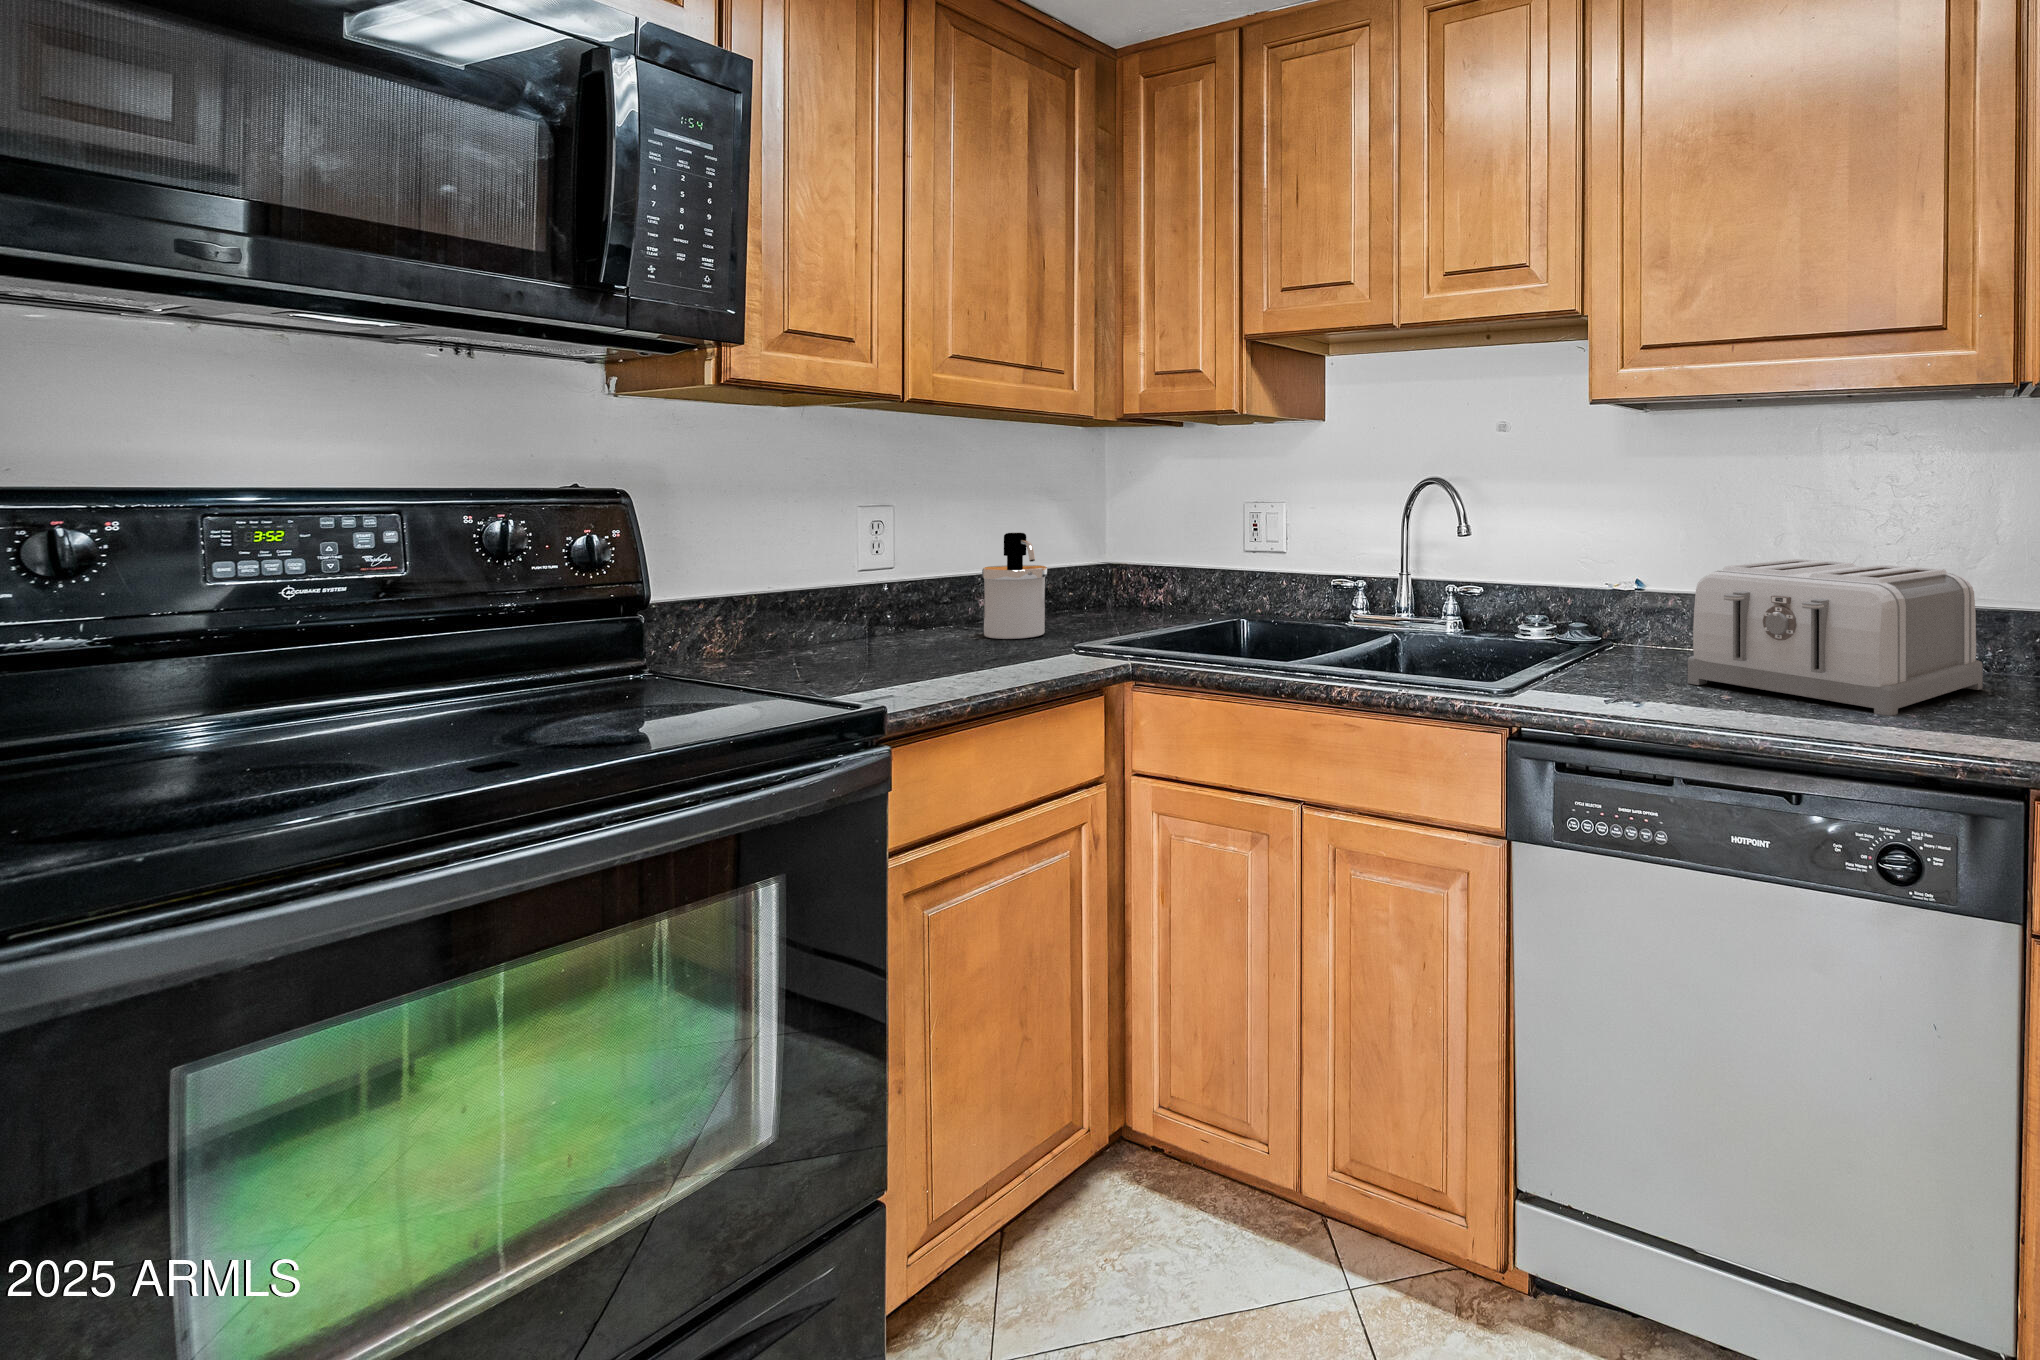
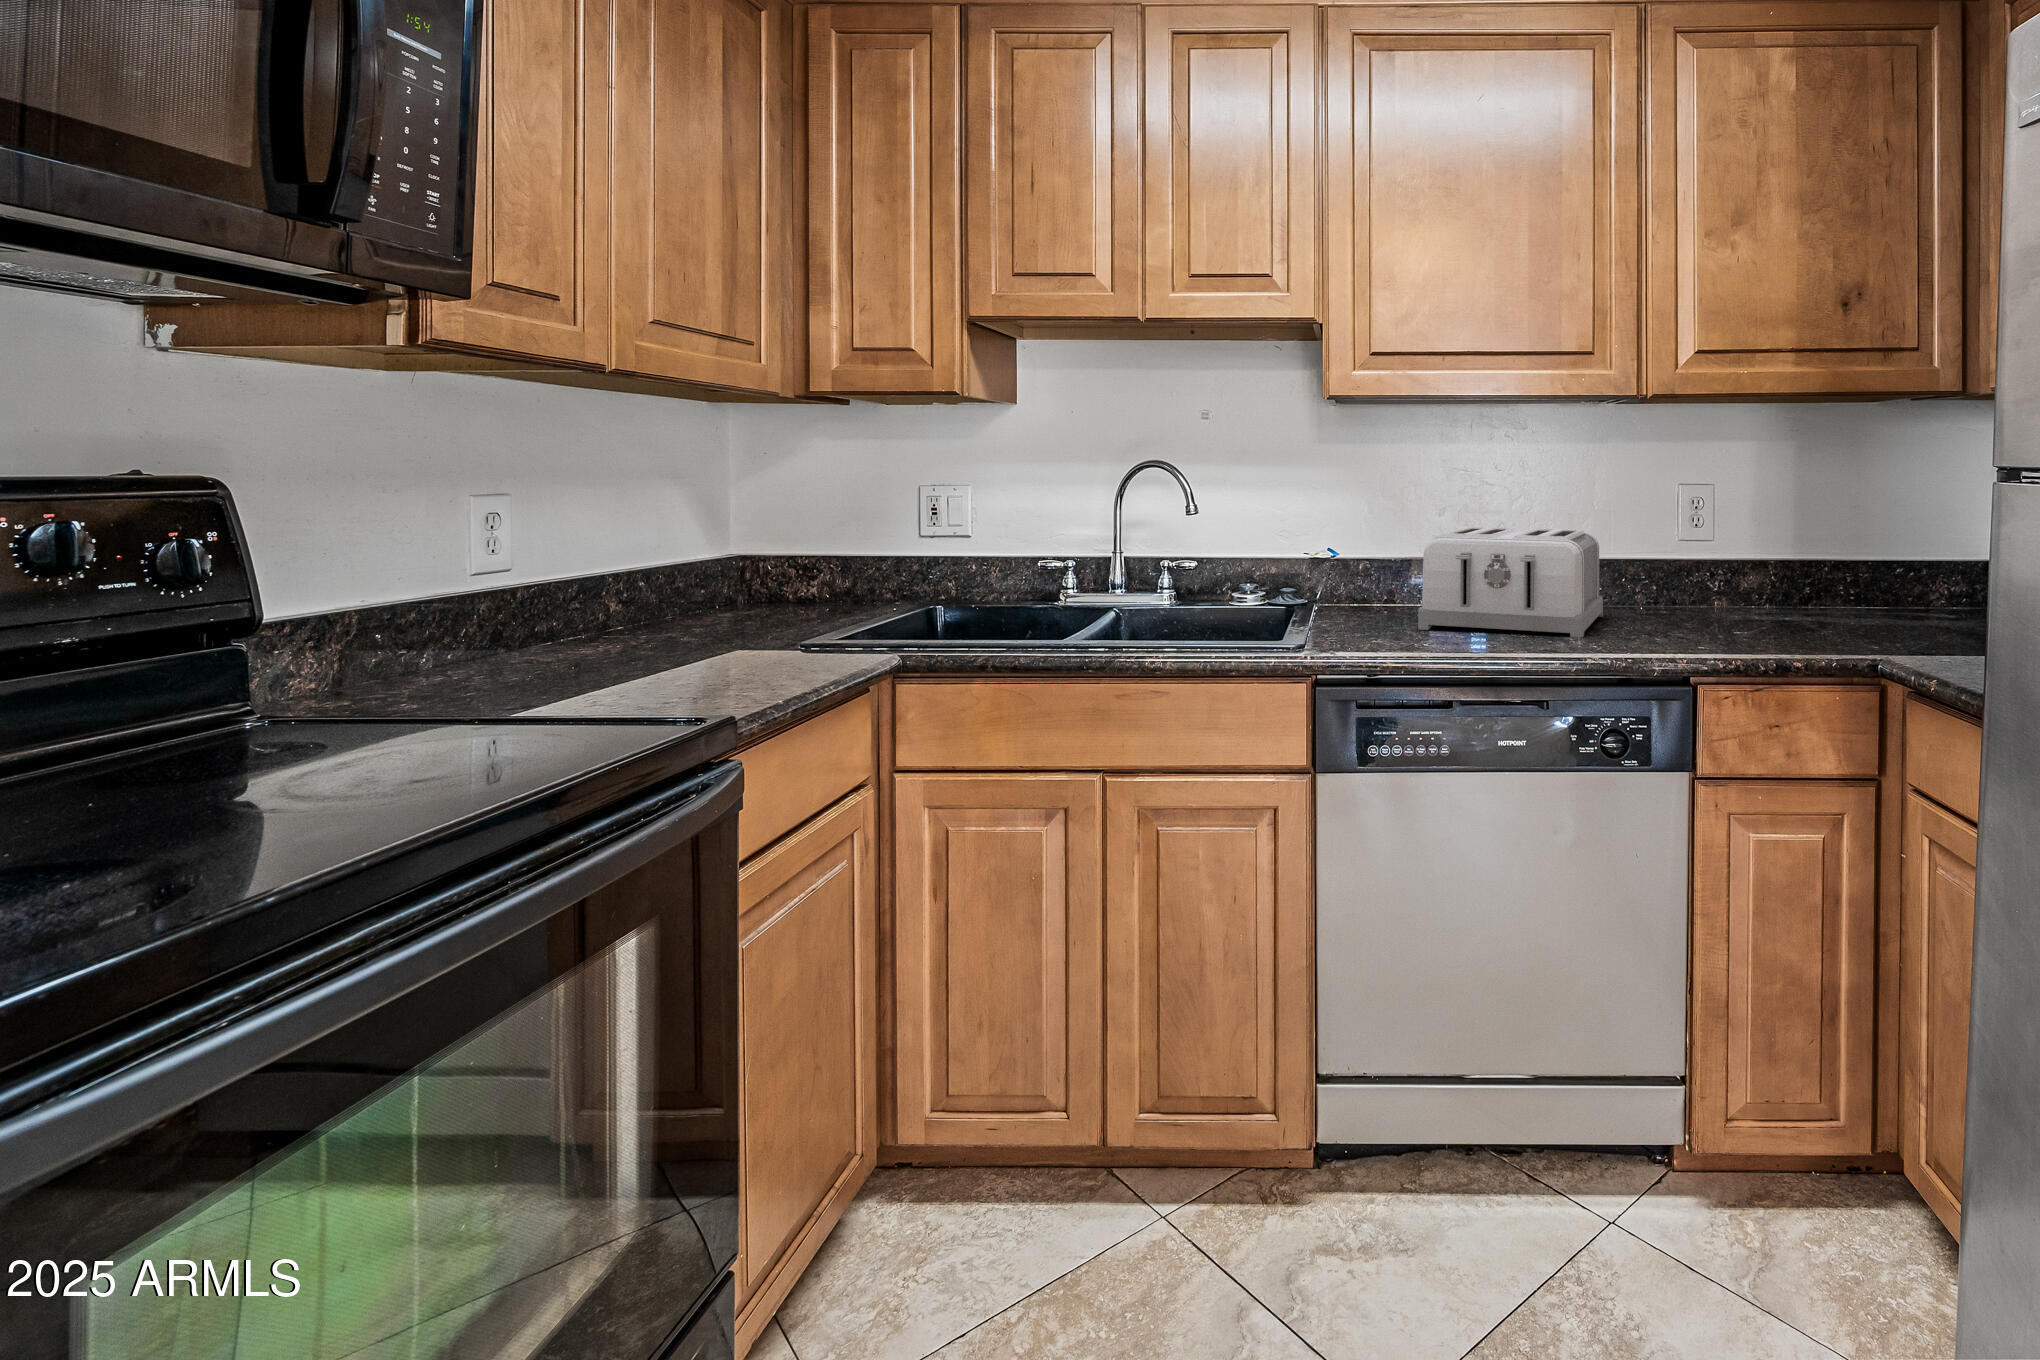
soap dispenser: present [982,533,1047,639] -> none [654,528,743,649]

